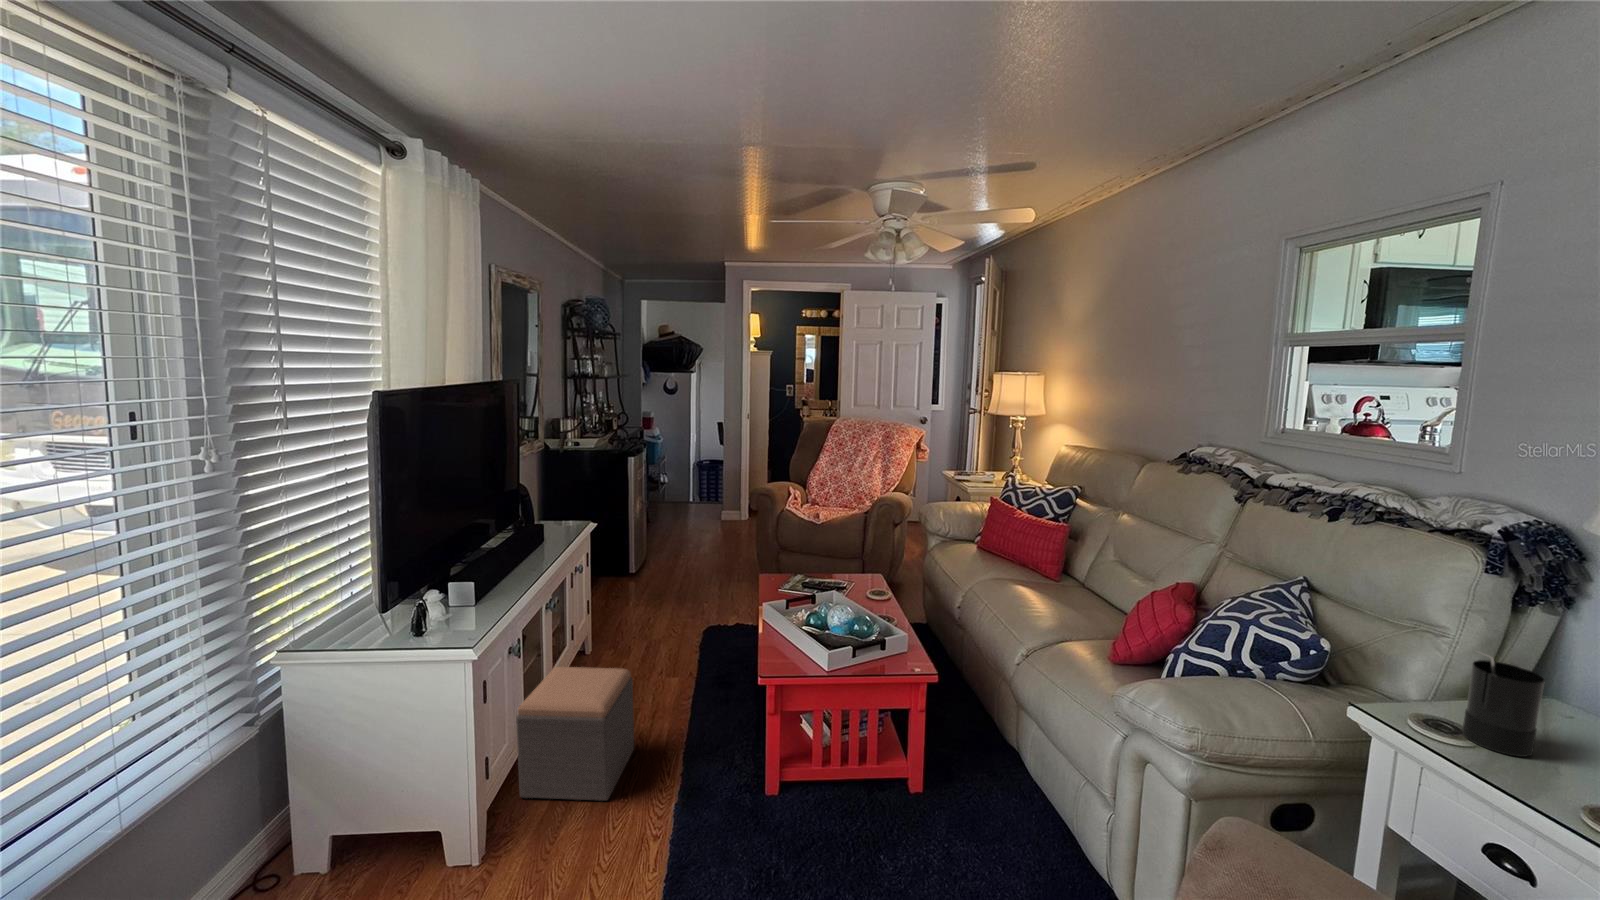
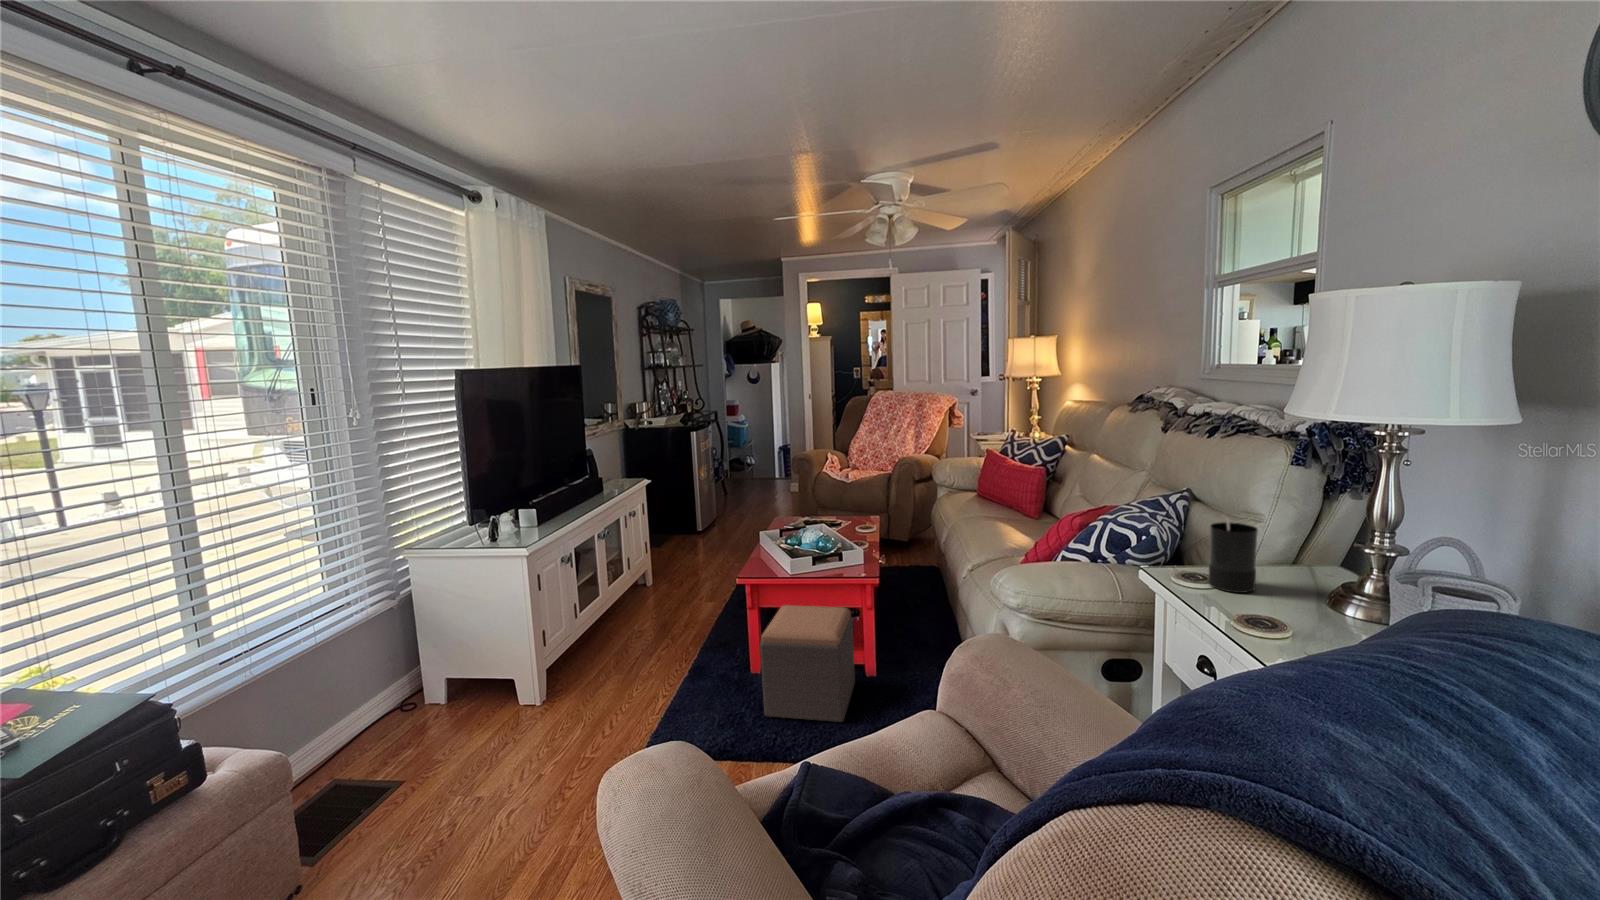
footstool: present [516,667,634,801] -> present [760,605,855,722]

